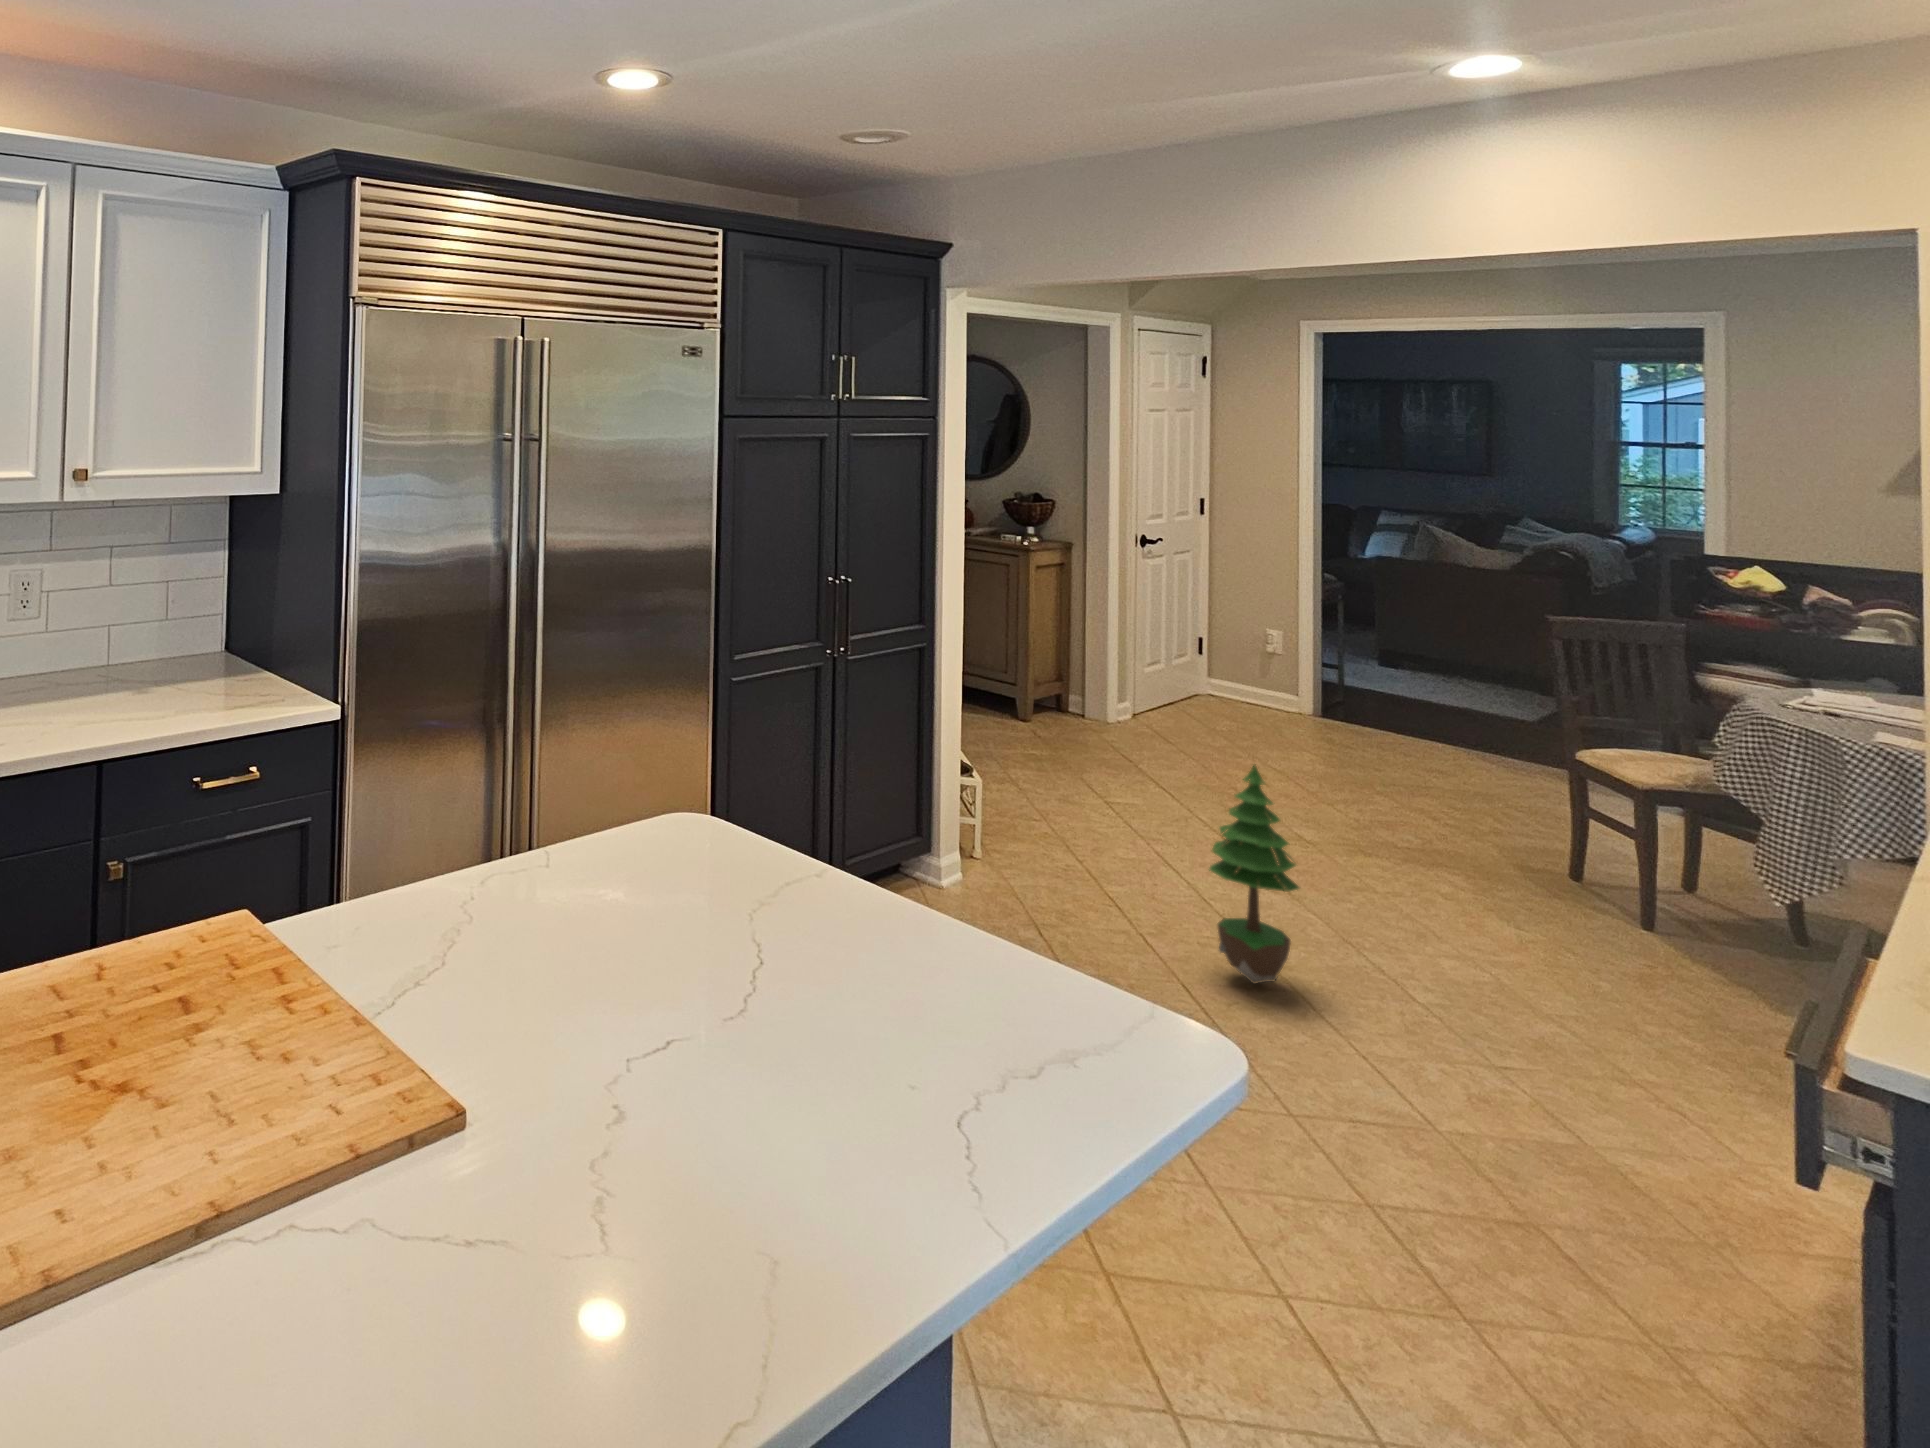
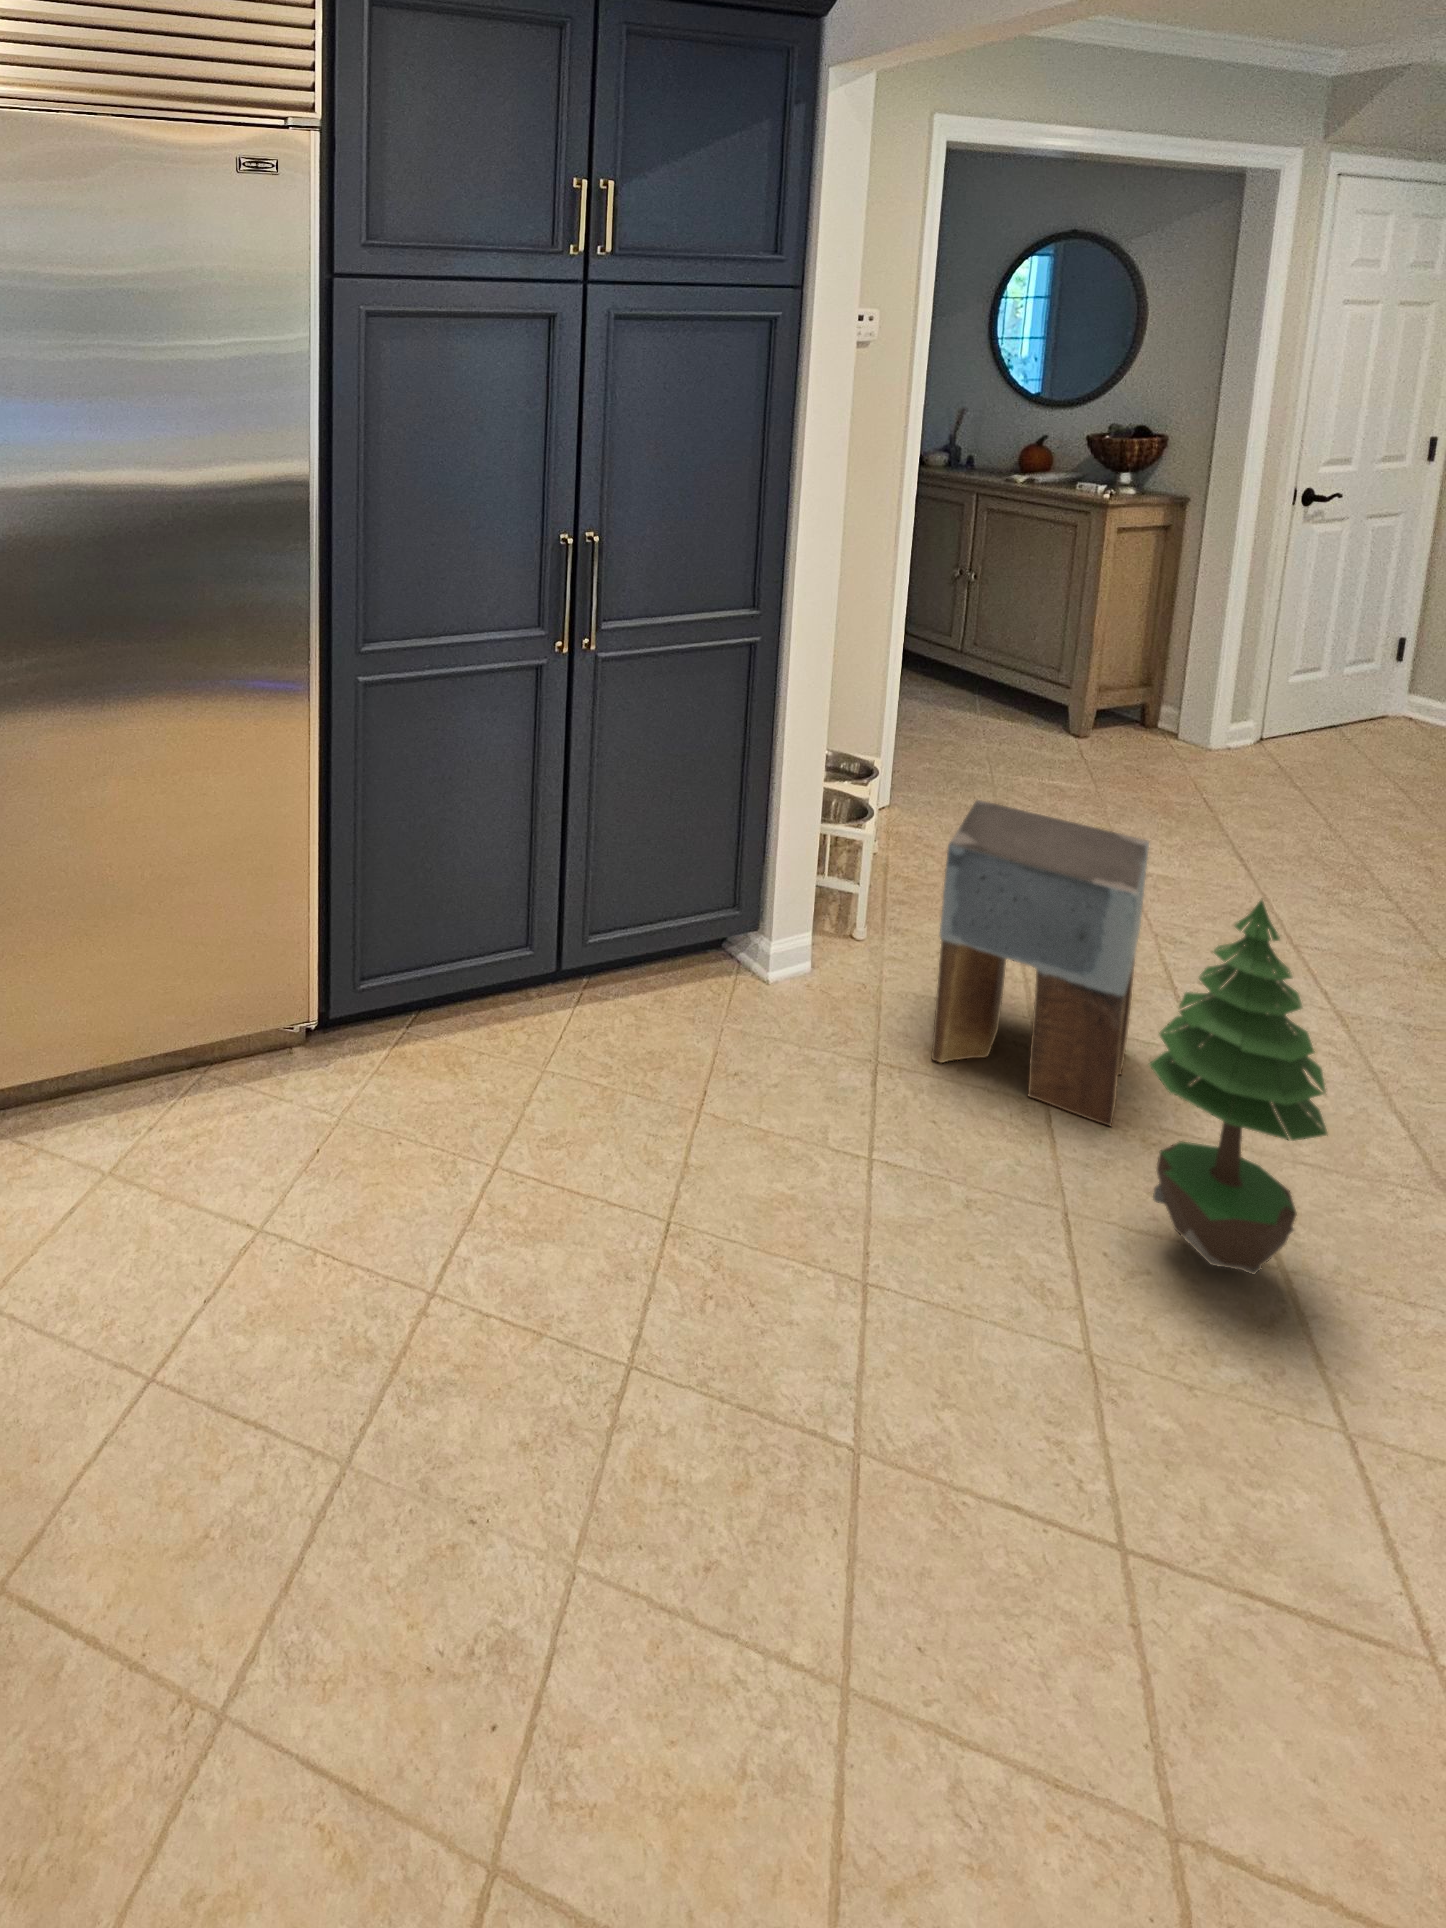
stool: none [1055,744,1173,933] -> present [931,800,1149,1126]

